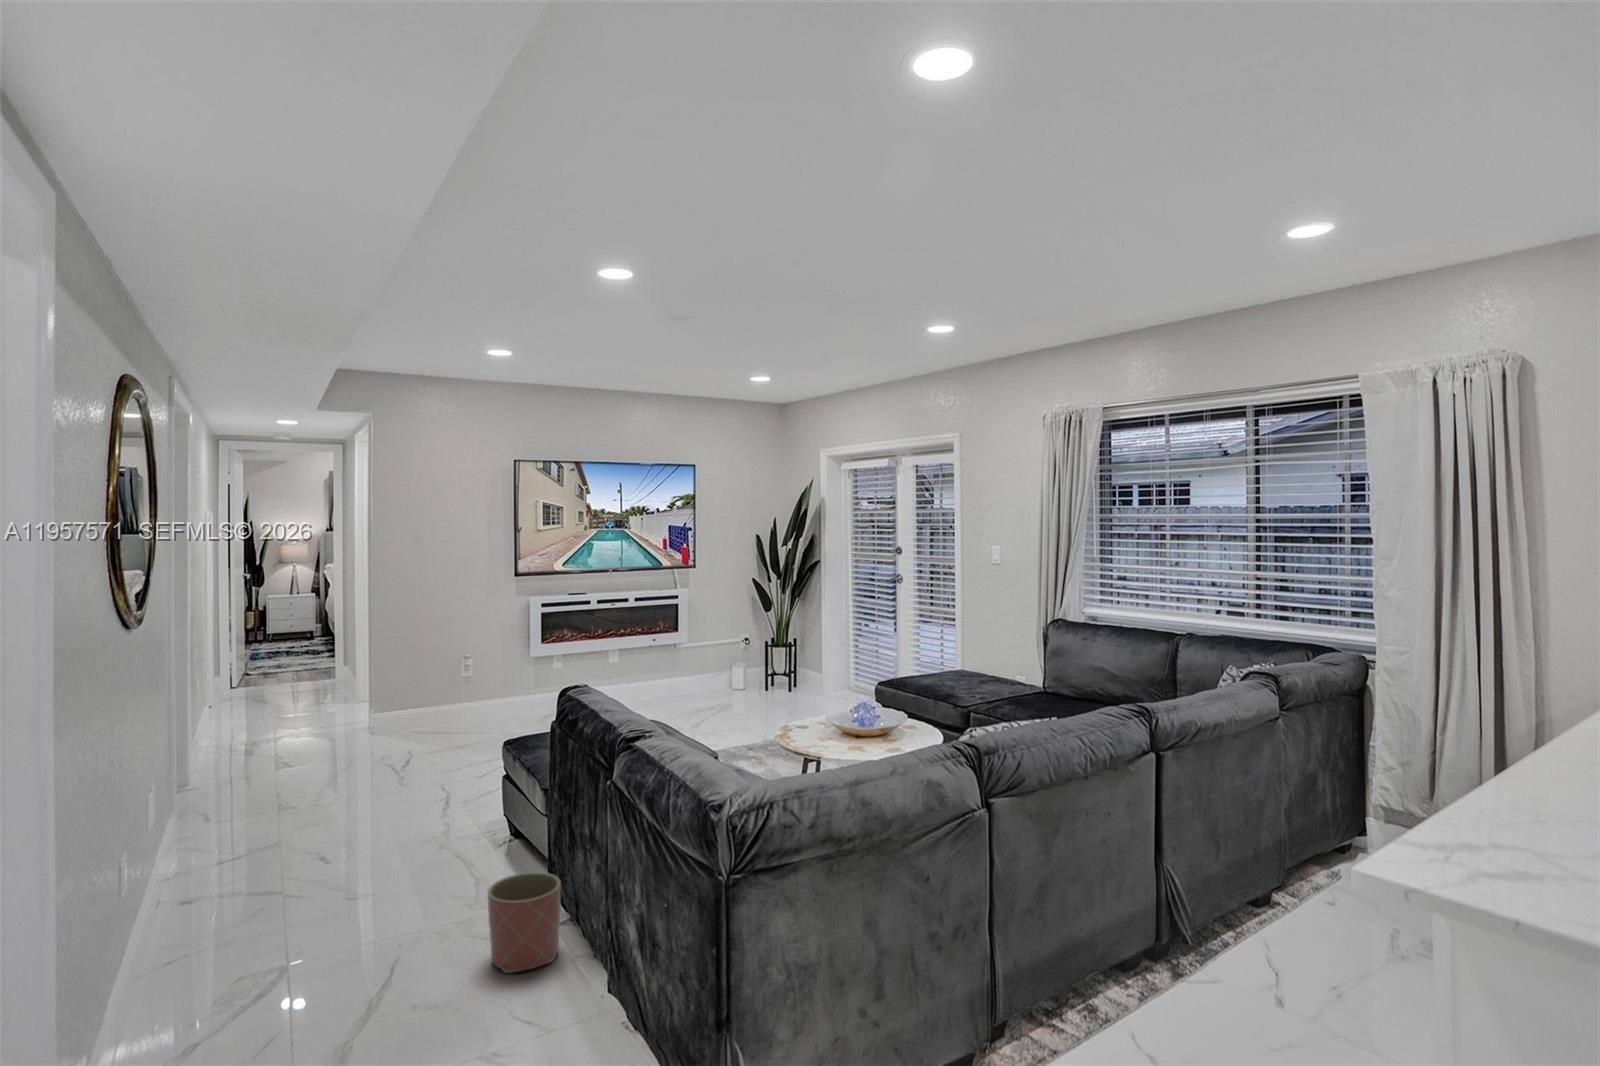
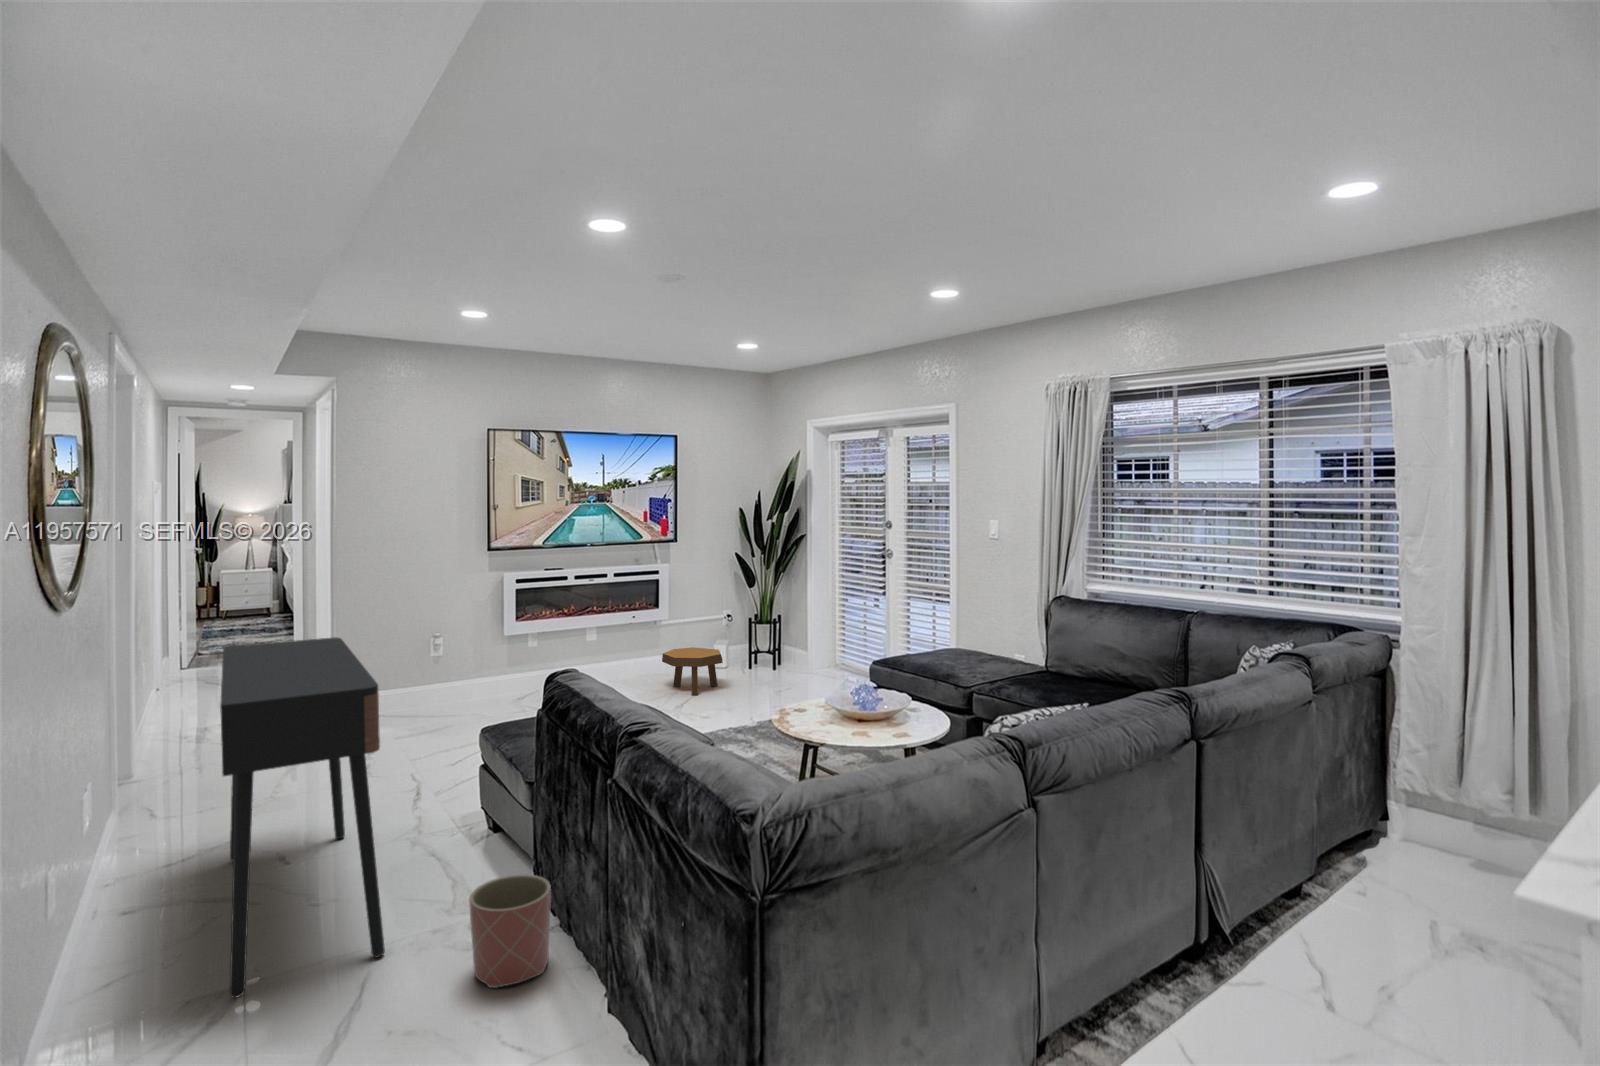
console table: none [271,657,413,978] -> present [220,637,385,998]
footstool: none [680,669,738,715] -> present [662,647,723,695]

